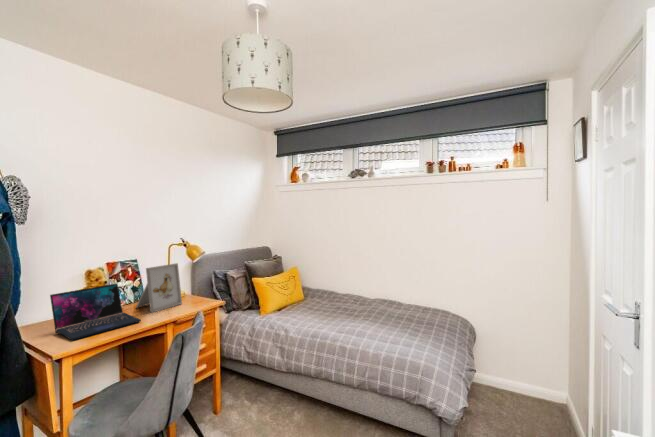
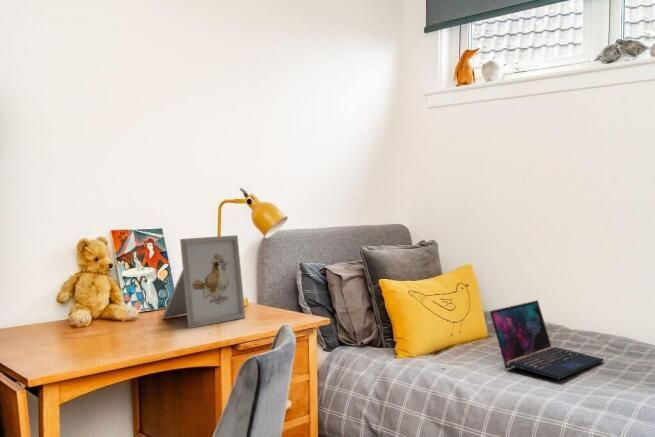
laptop: present [50,284,141,340] -> present [490,300,603,379]

